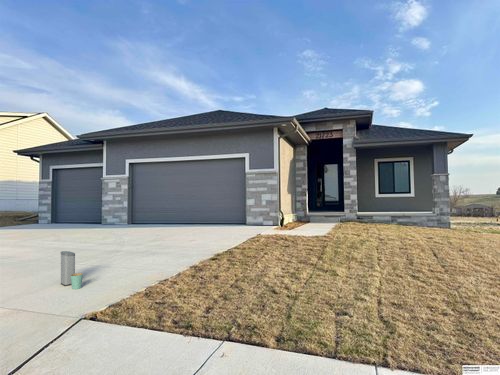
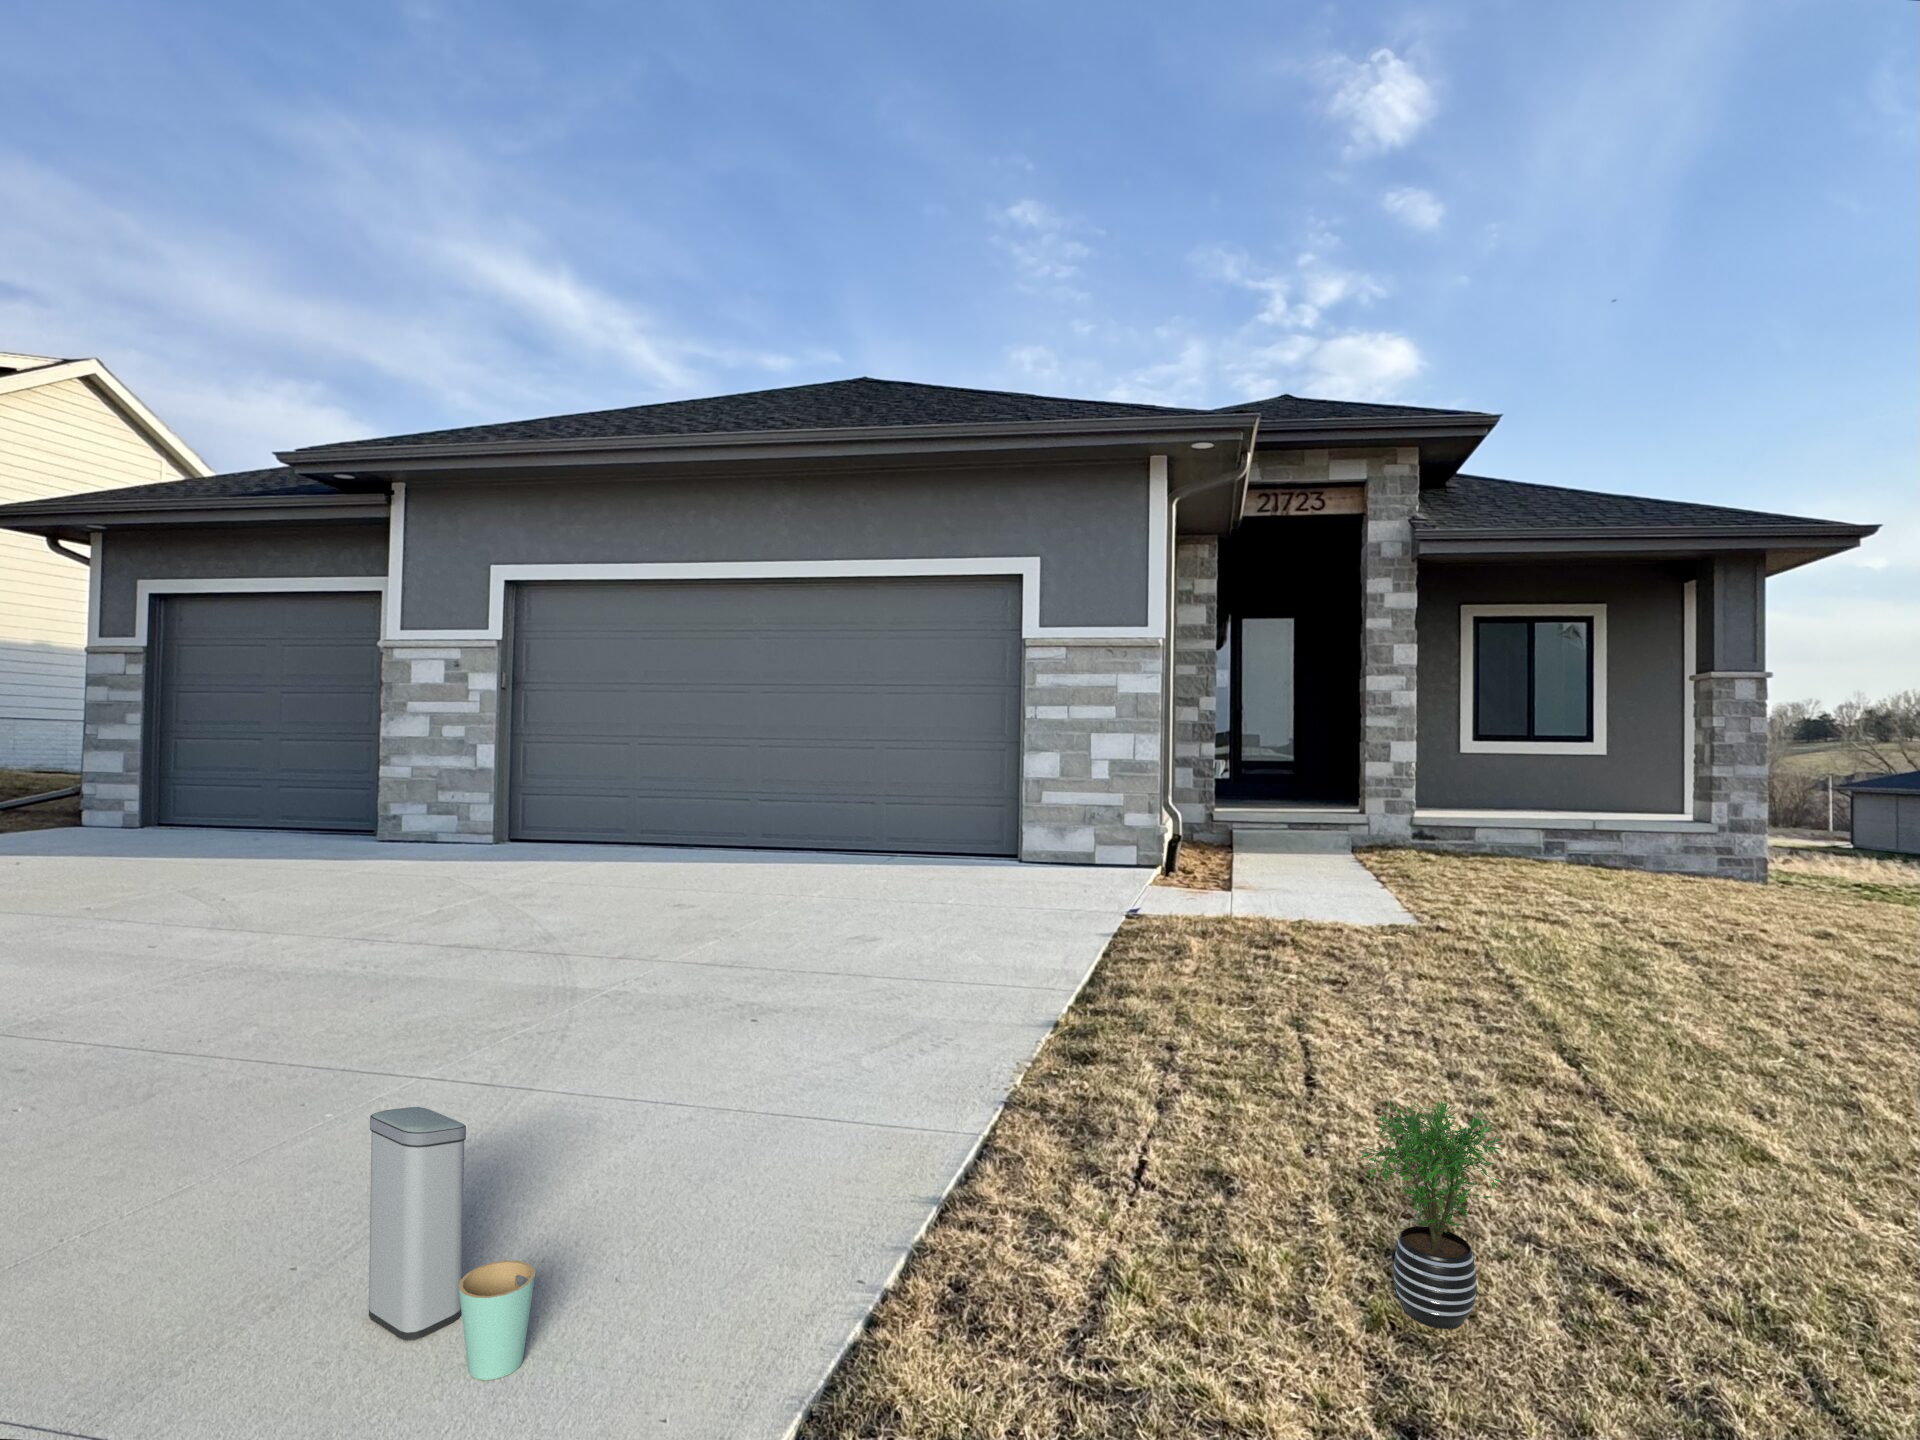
potted plant: none [218,249,244,287] -> present [1361,1100,1503,1329]

